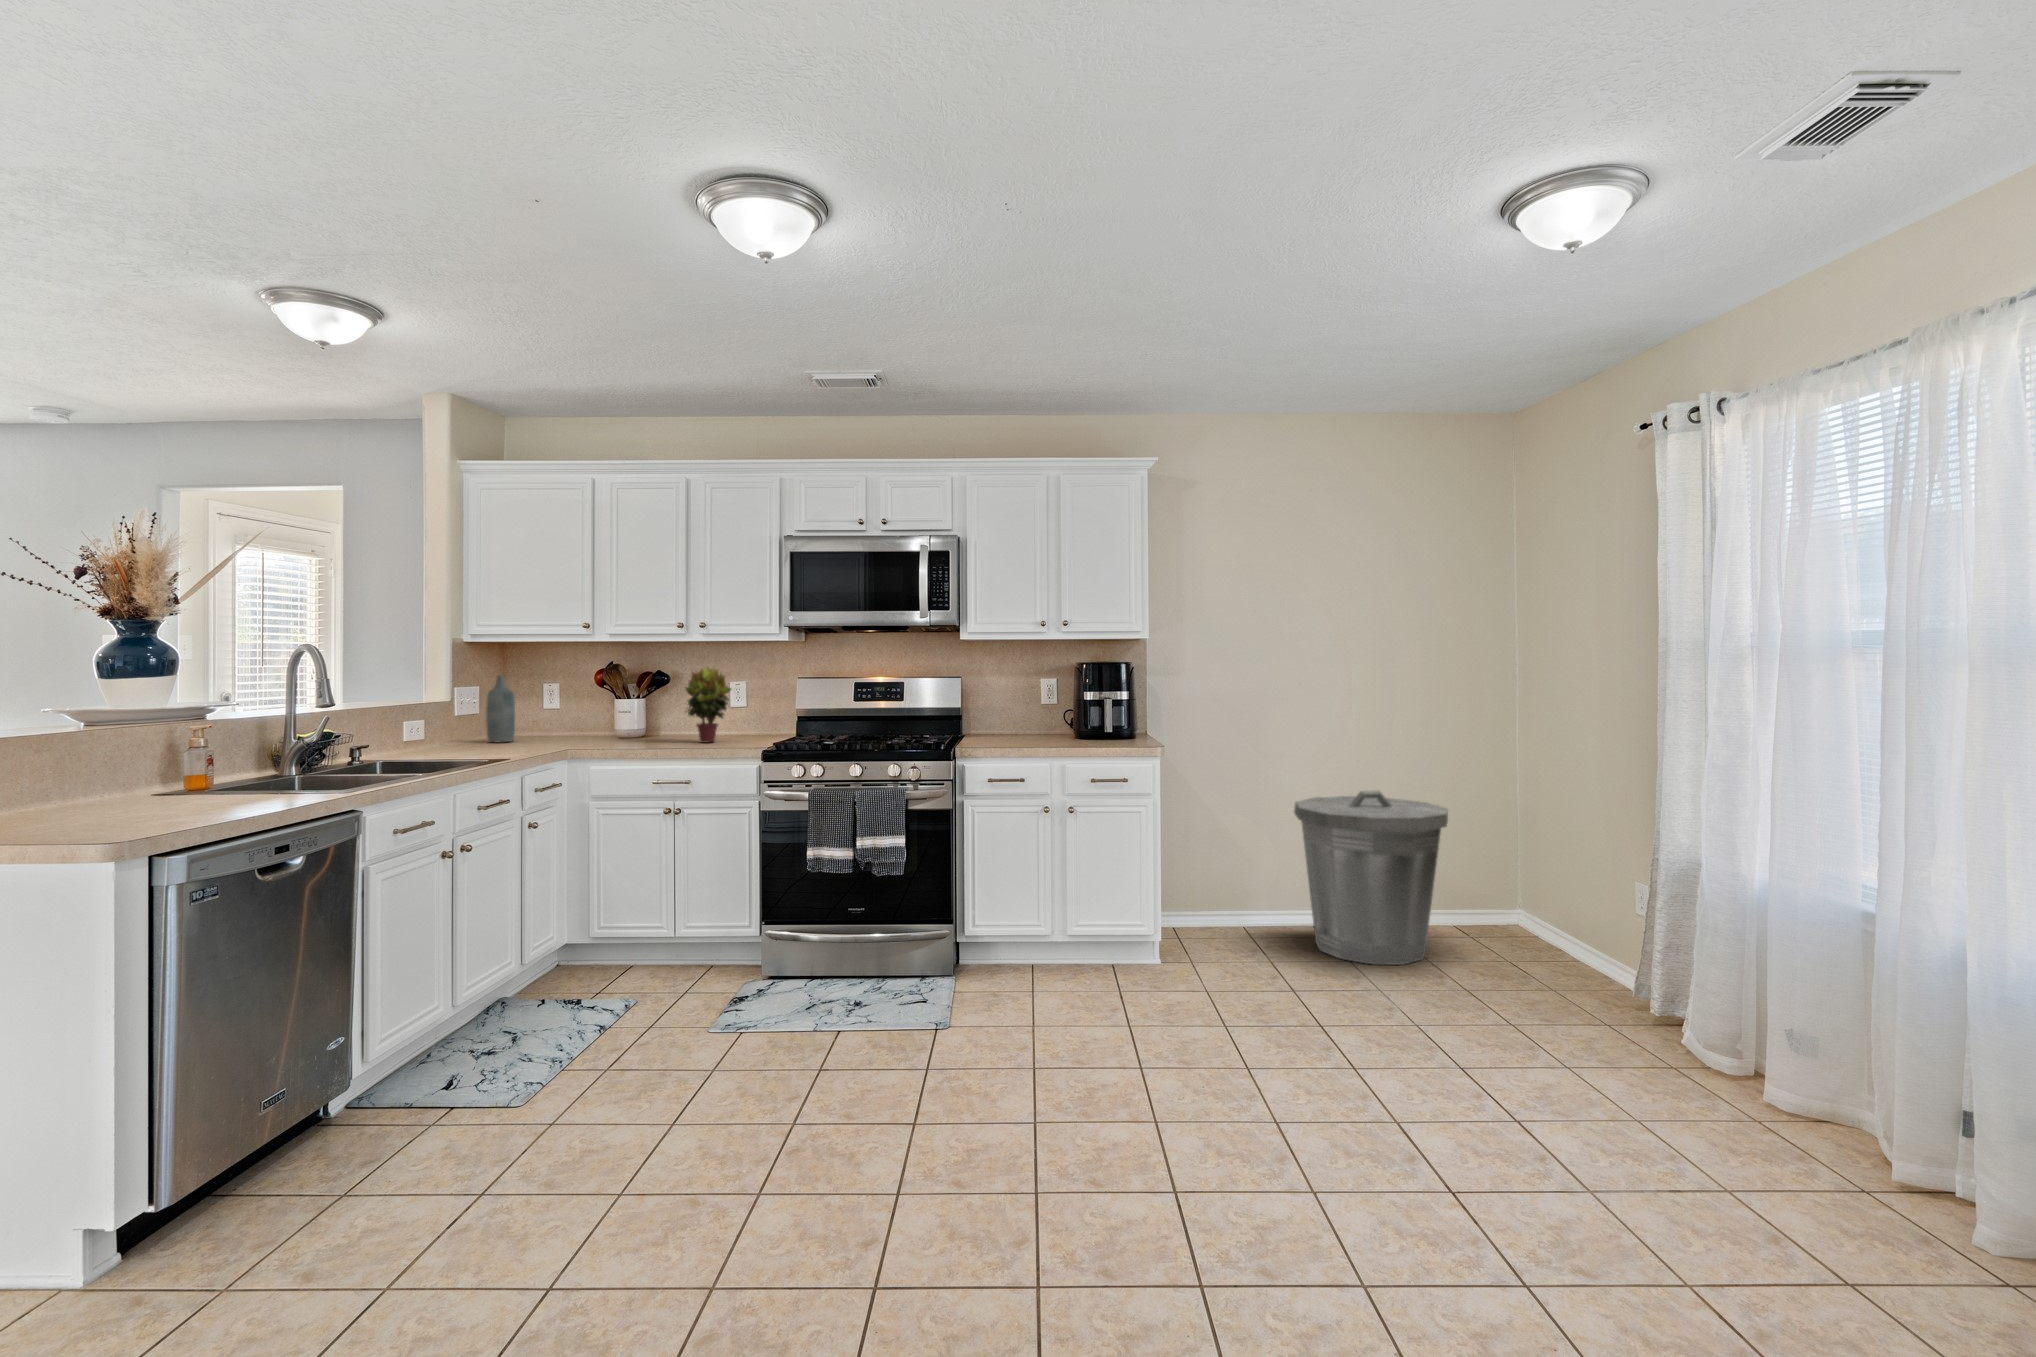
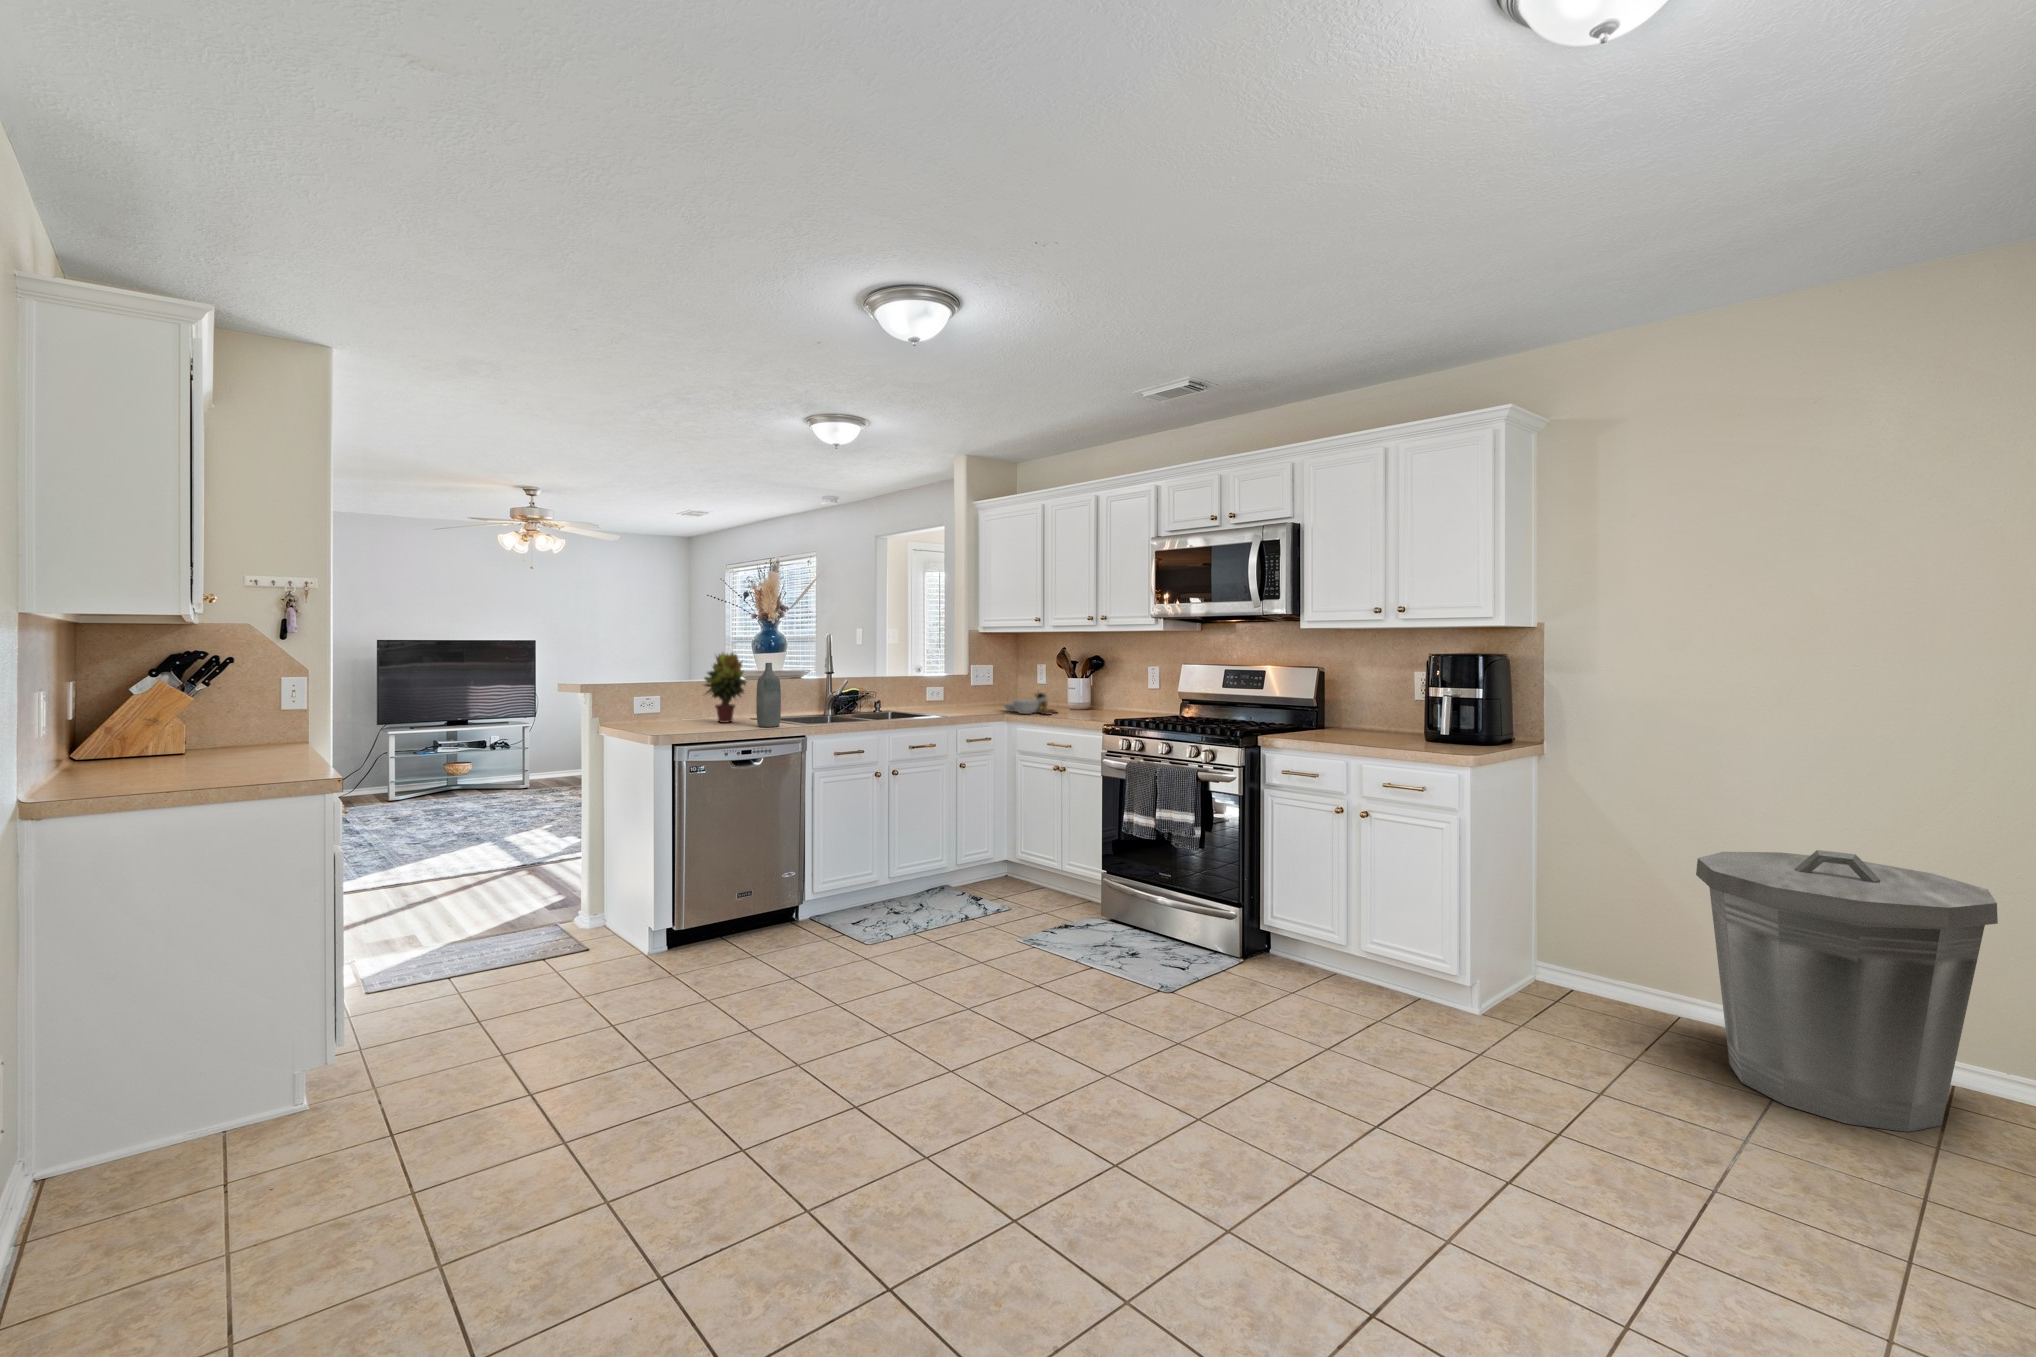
potted plant: present [685,668,731,743] -> present [705,653,747,723]
bottle: present [486,675,515,742] -> present [756,663,781,727]
cutting board: none [543,716,629,748] -> present [1004,692,1057,714]

